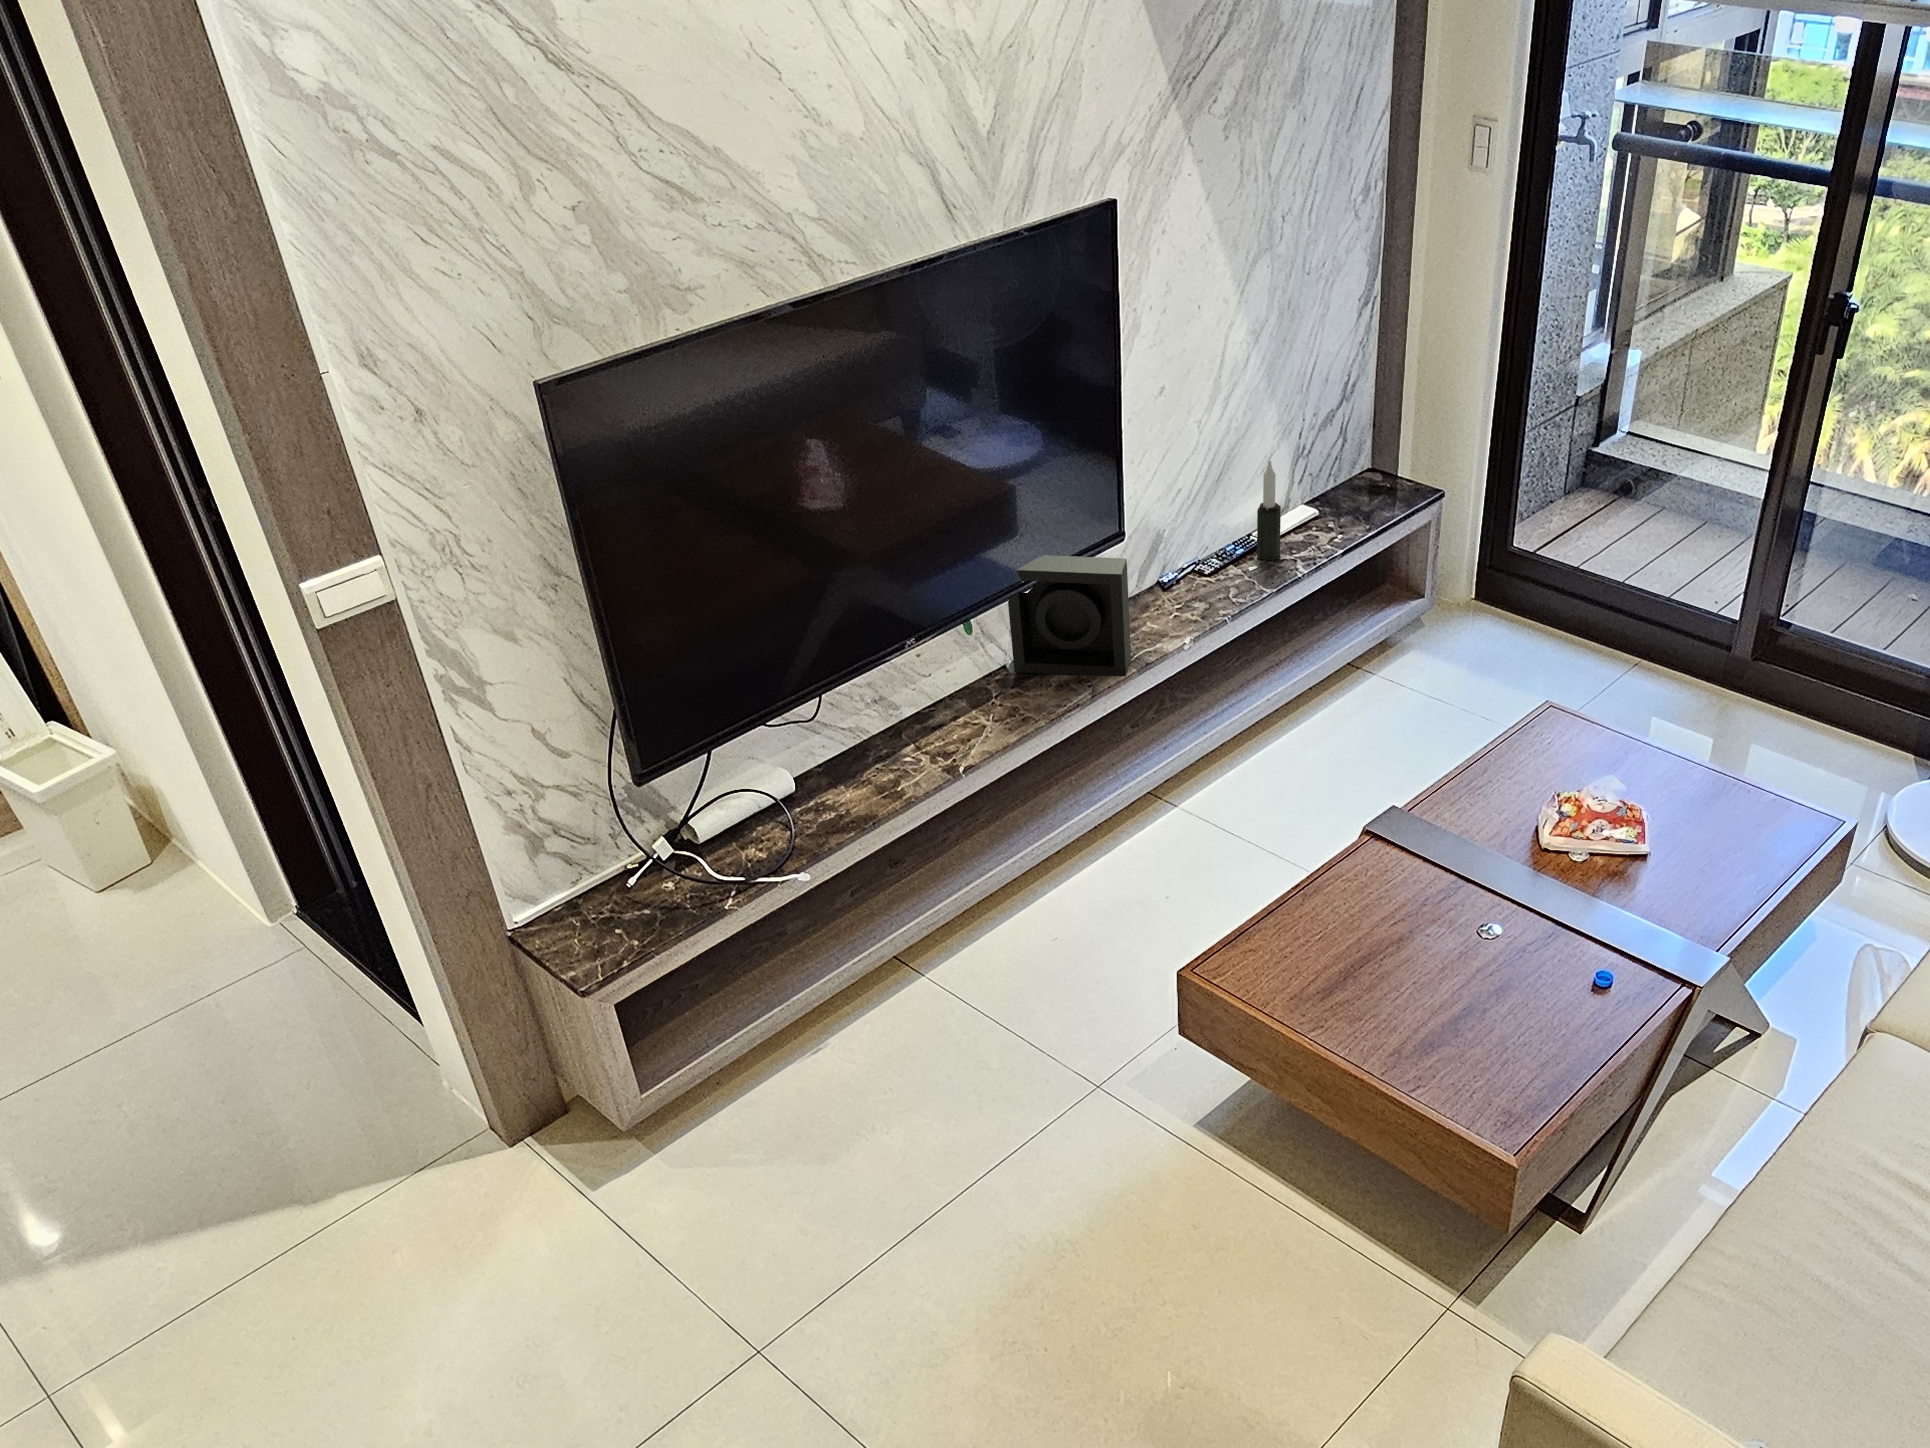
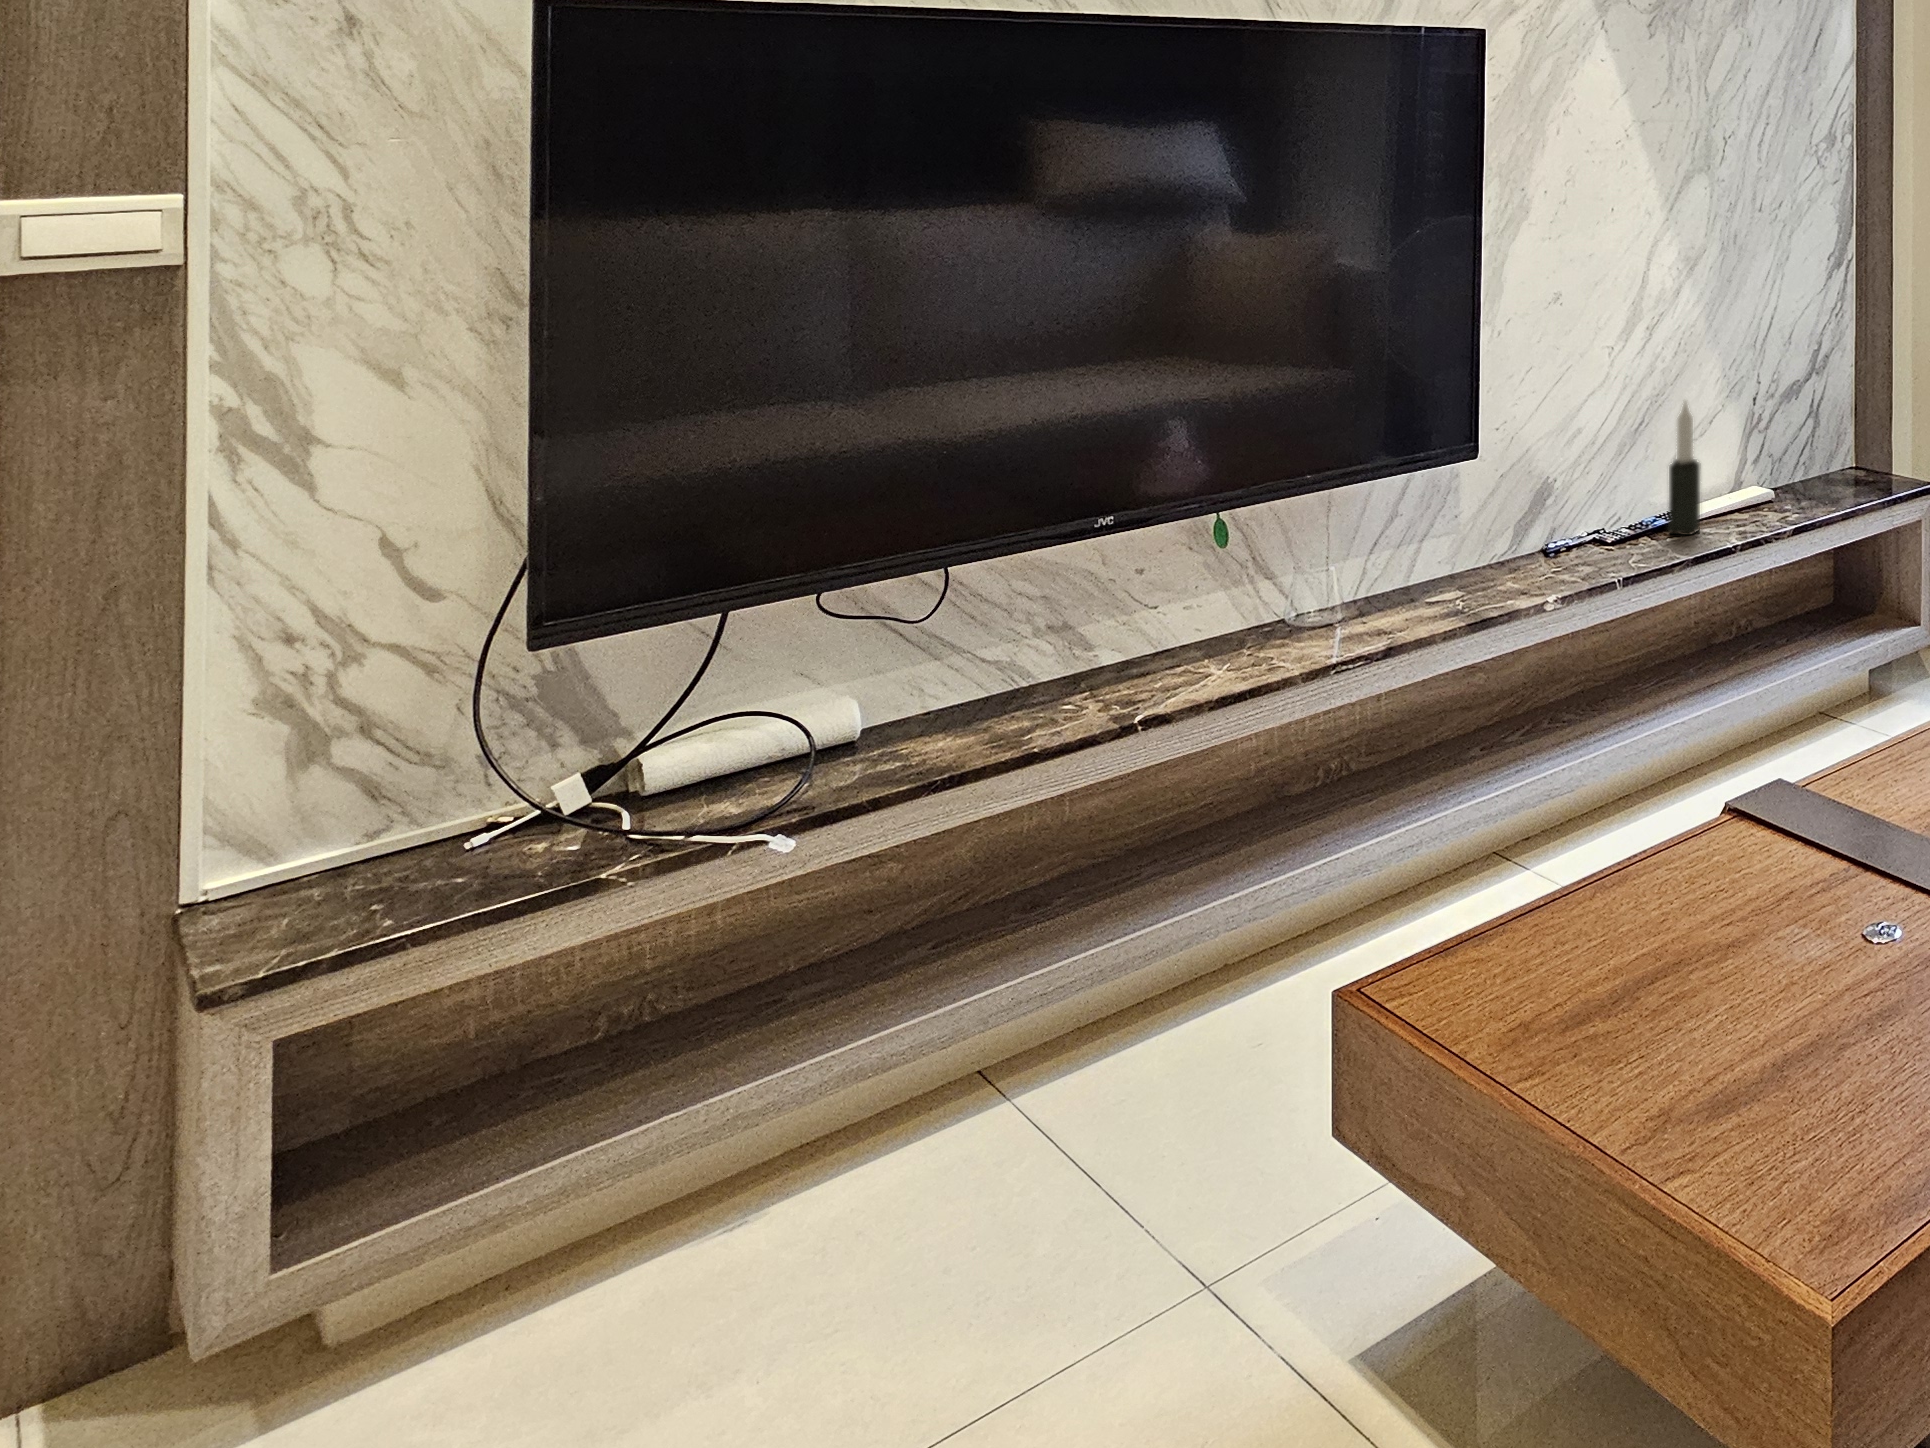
speaker: present [1008,555,1131,676] -> none [1275,455,1450,629]

